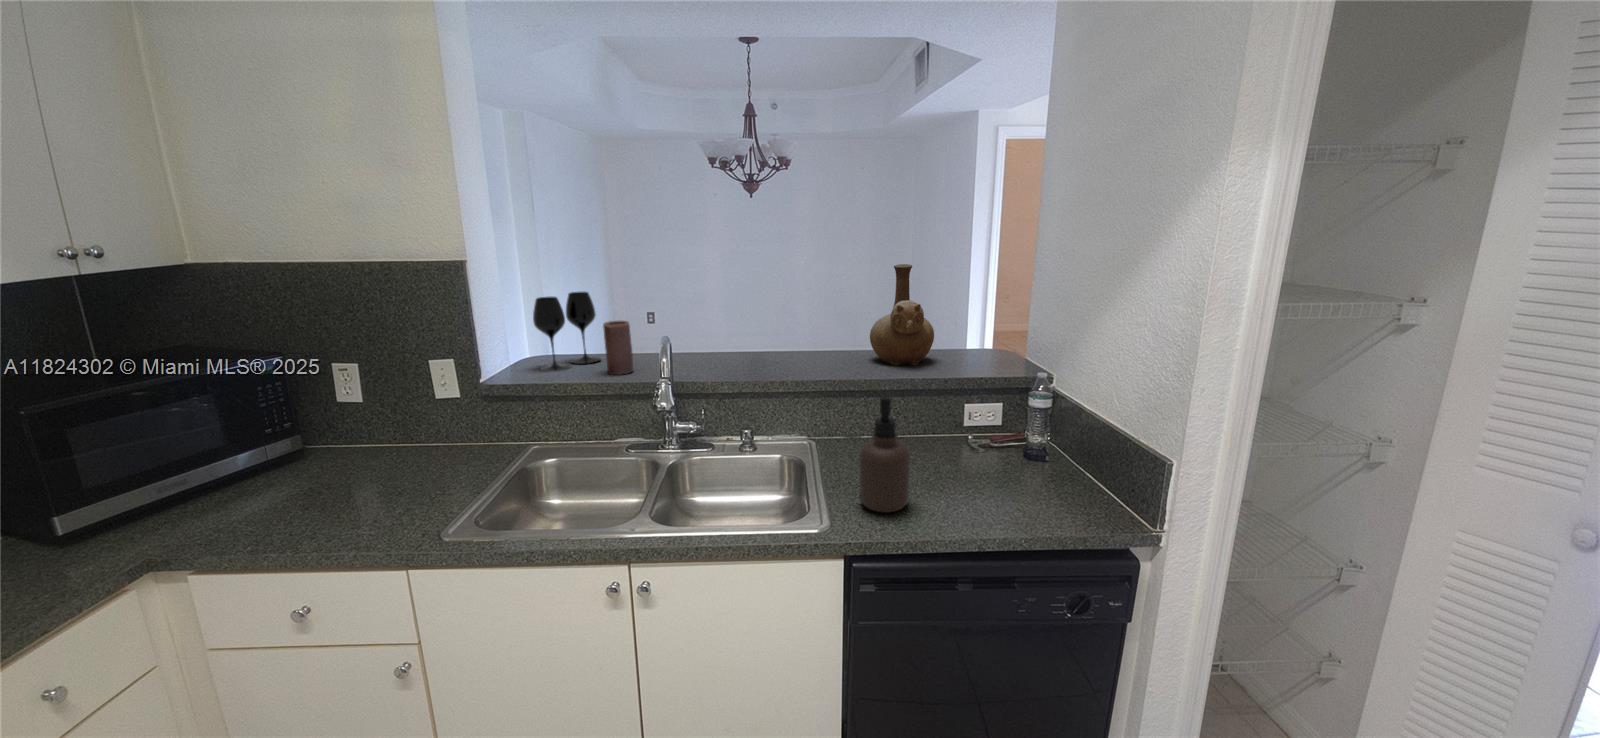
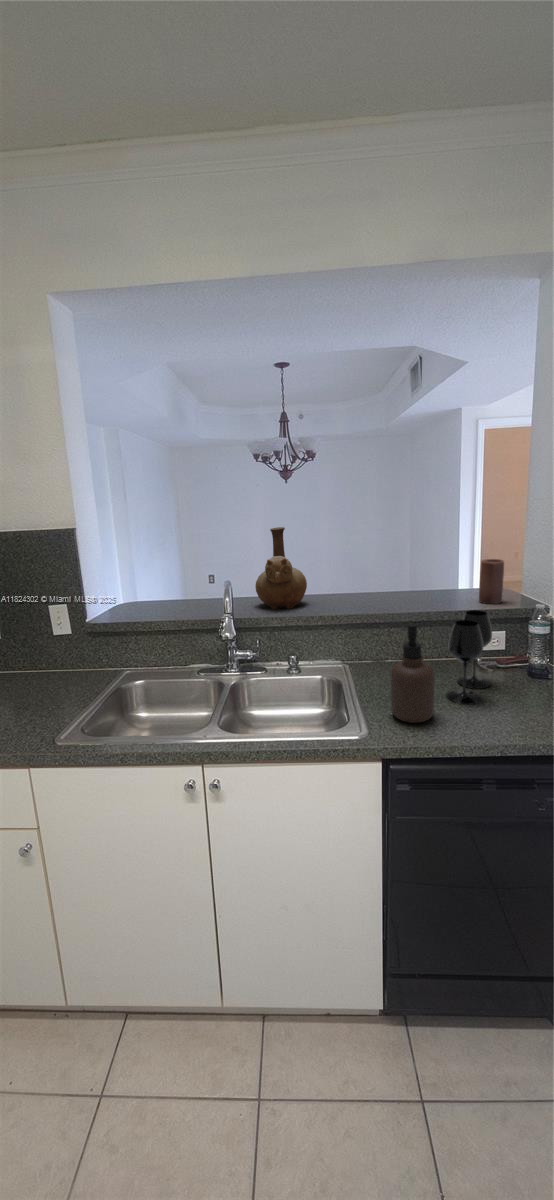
vase: present [870,264,934,365] -> present [255,527,307,609]
wine glass: present [533,292,601,371] -> present [447,610,492,704]
candle: present [603,321,633,375] -> present [479,559,504,604]

